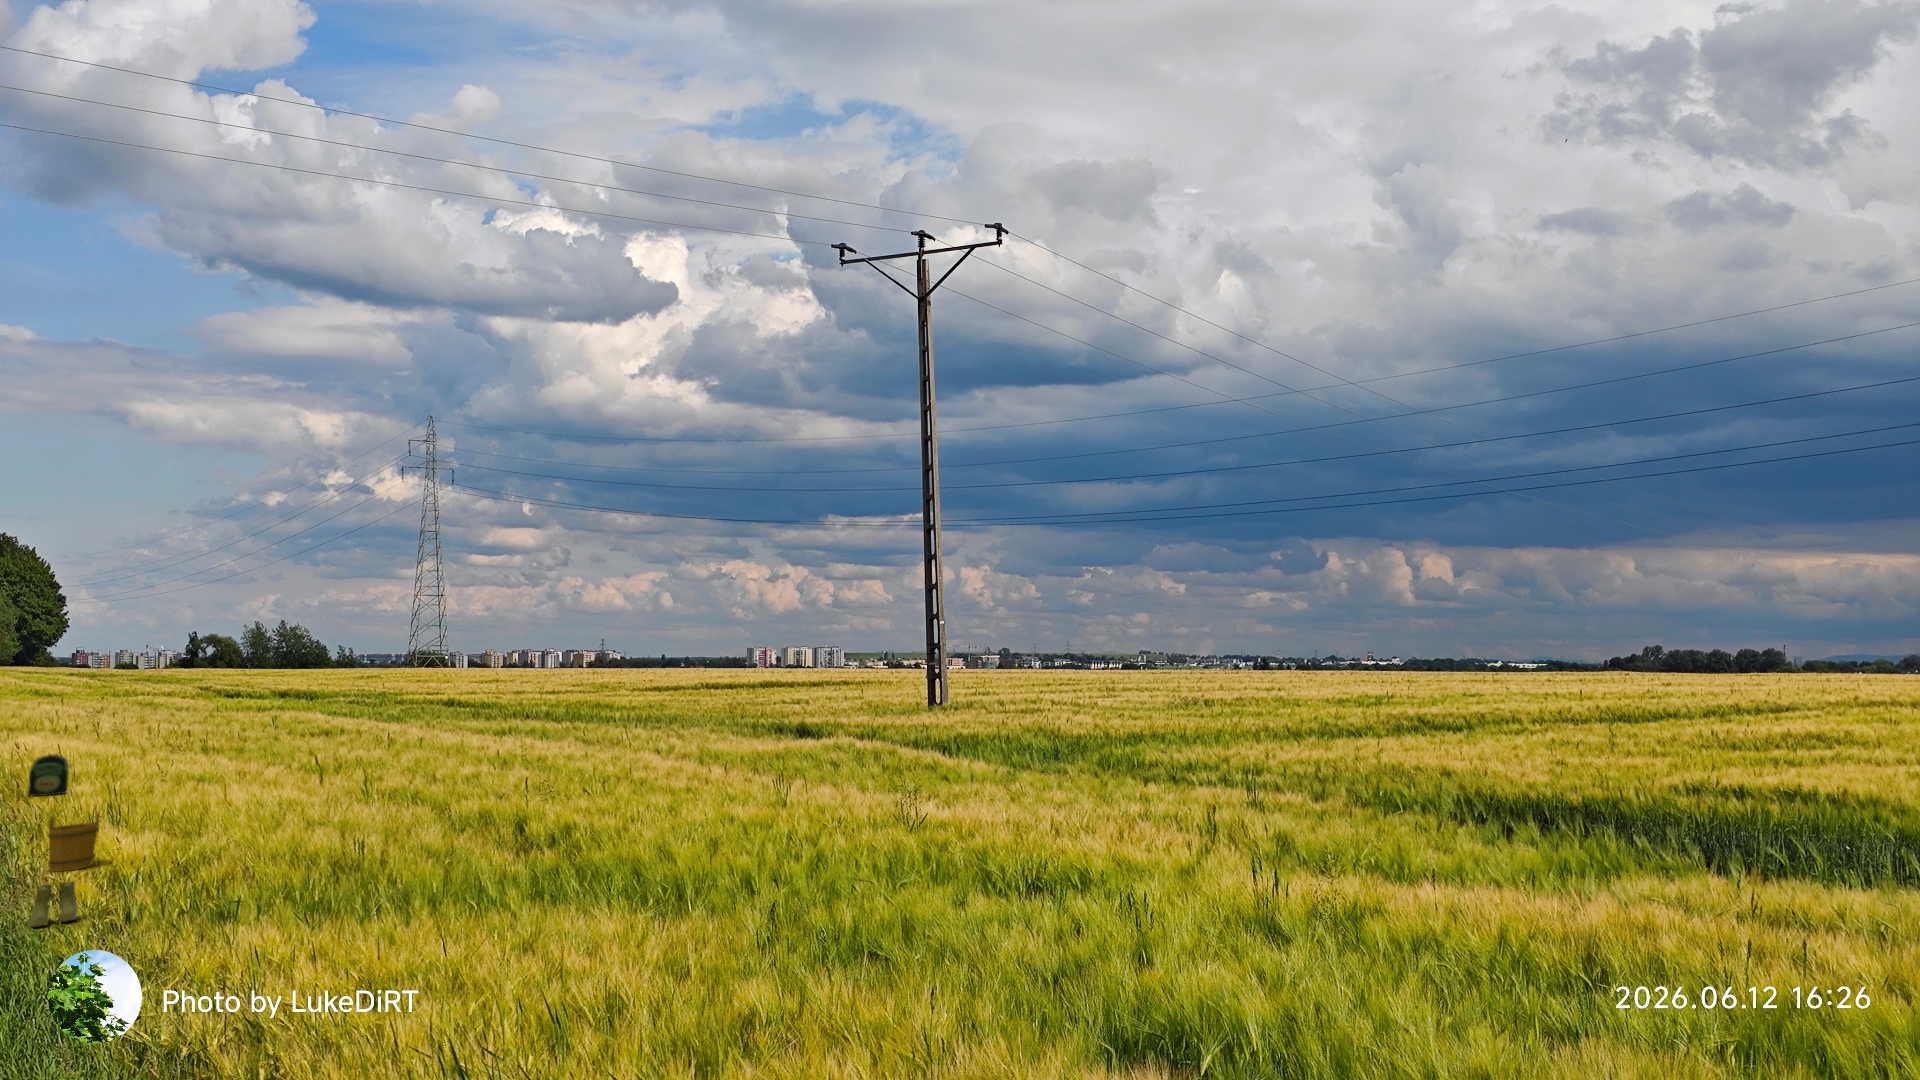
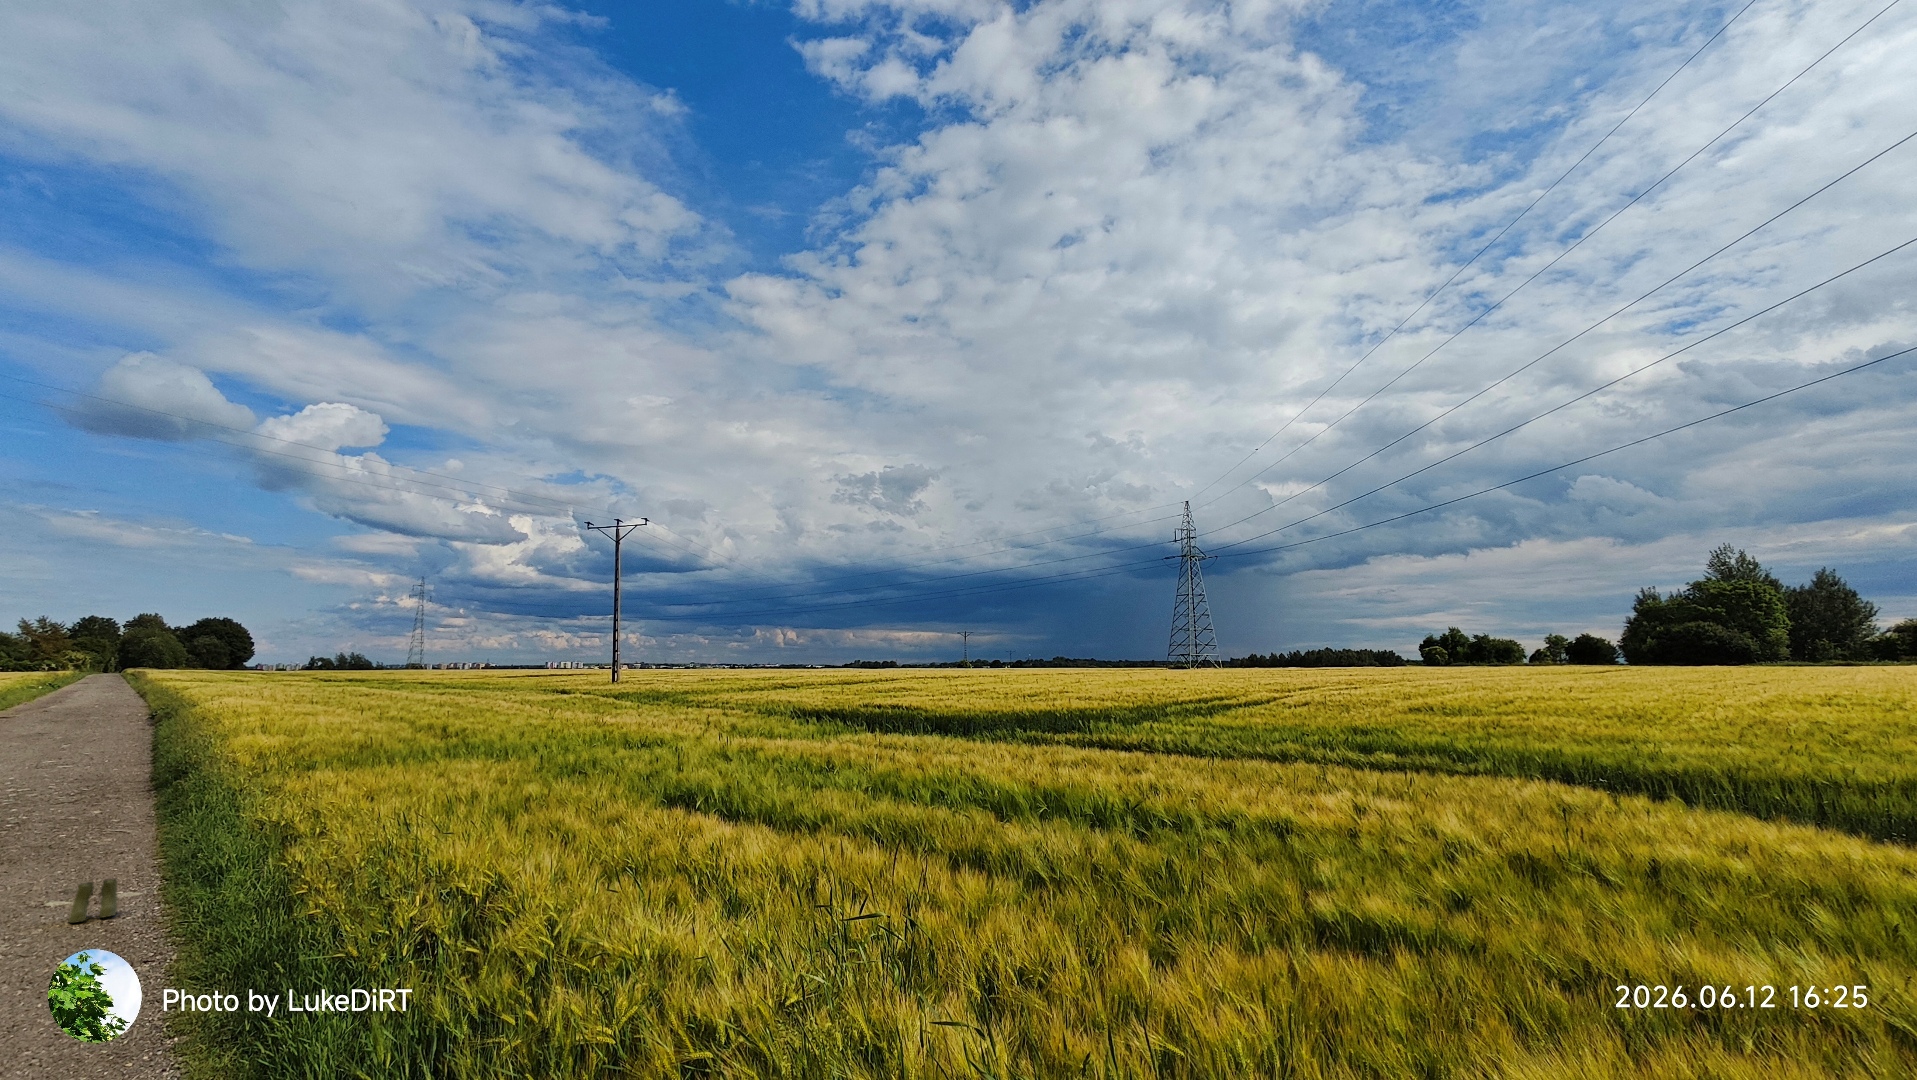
backpack: present [28,754,70,796] -> none [107,762,150,801]
bucket: present [48,811,101,872] -> none [104,813,160,869]

